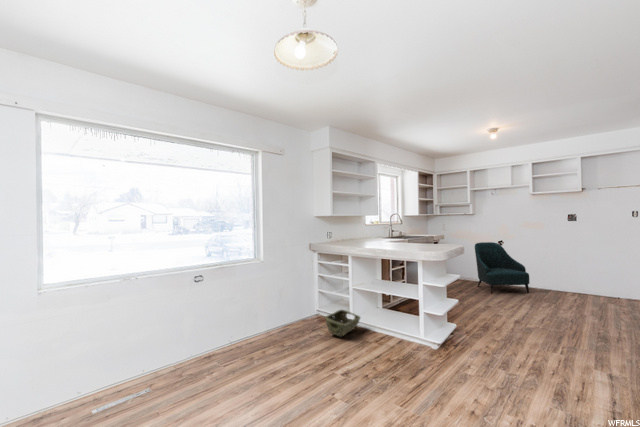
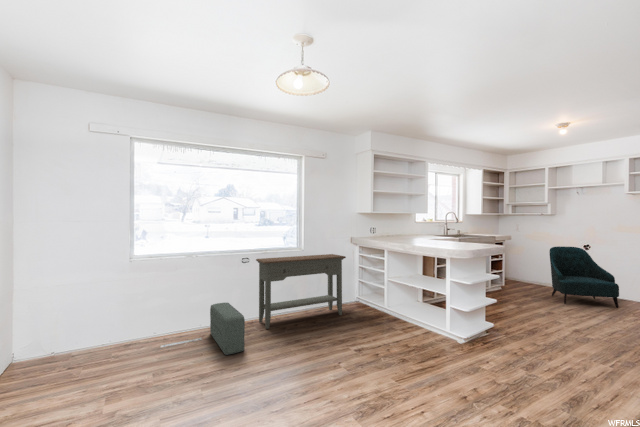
console table: none [208,264,310,363] -> present [256,254,346,329]
woven basket: present [325,310,360,337] -> none [357,299,393,323]
pouf: none [152,338,211,412] -> present [210,303,245,355]

